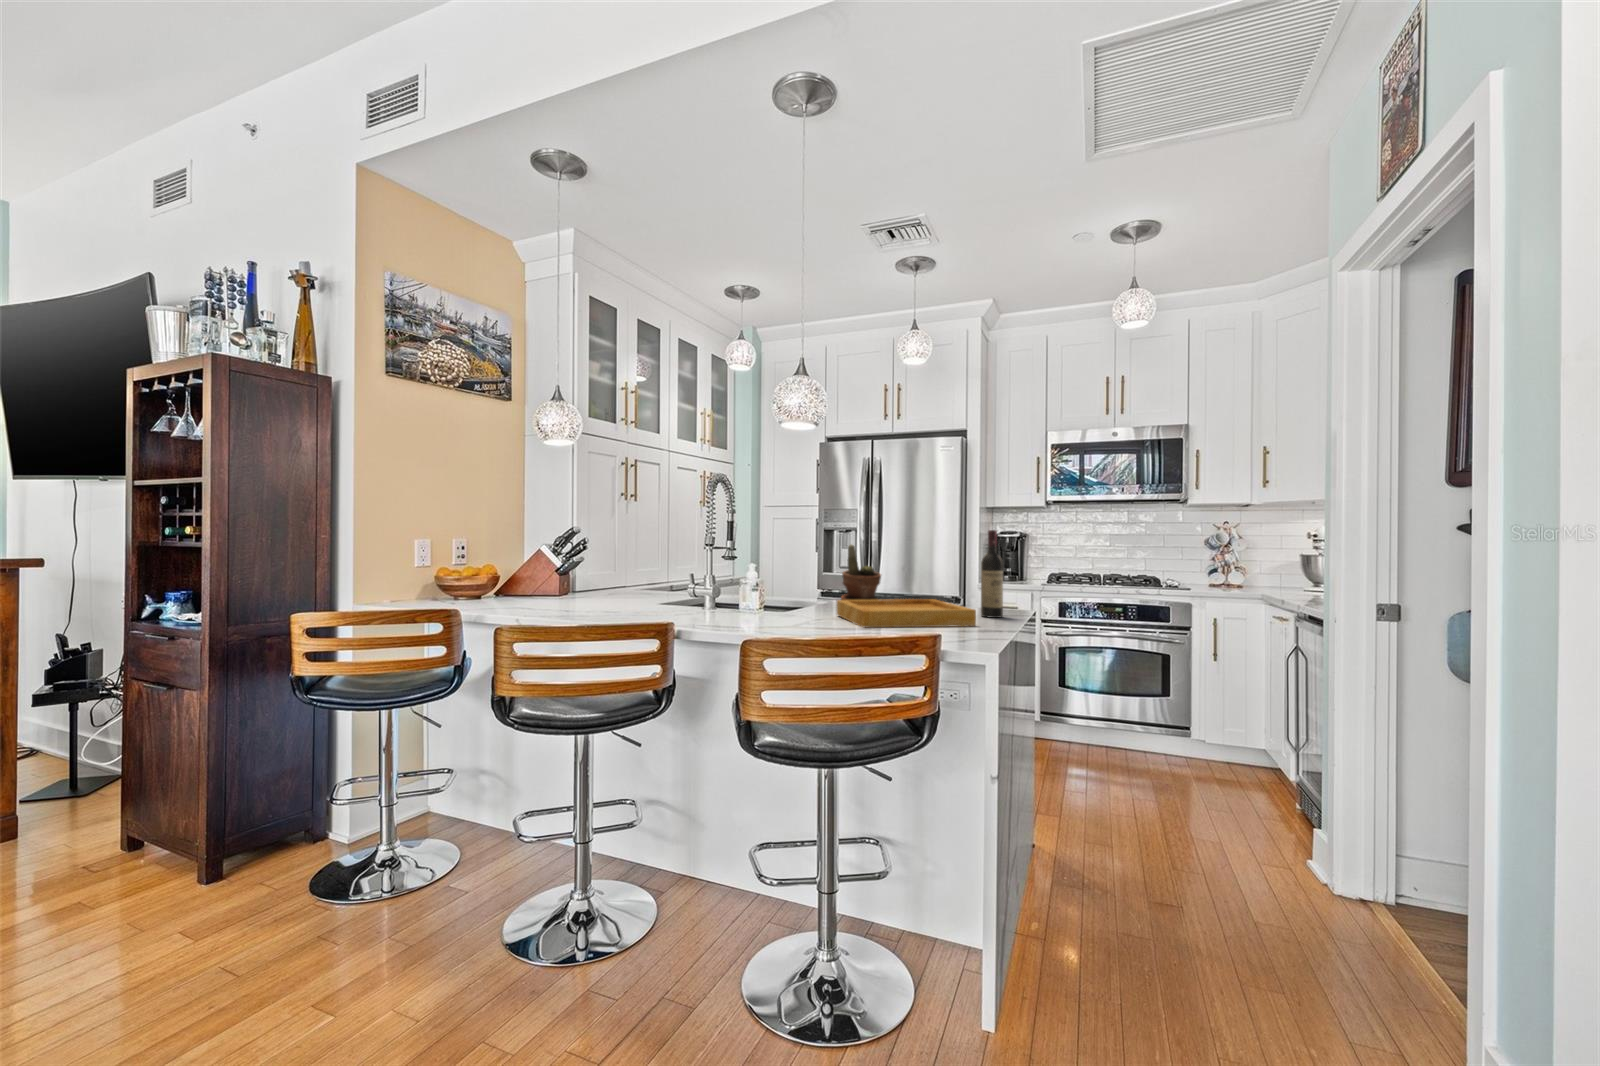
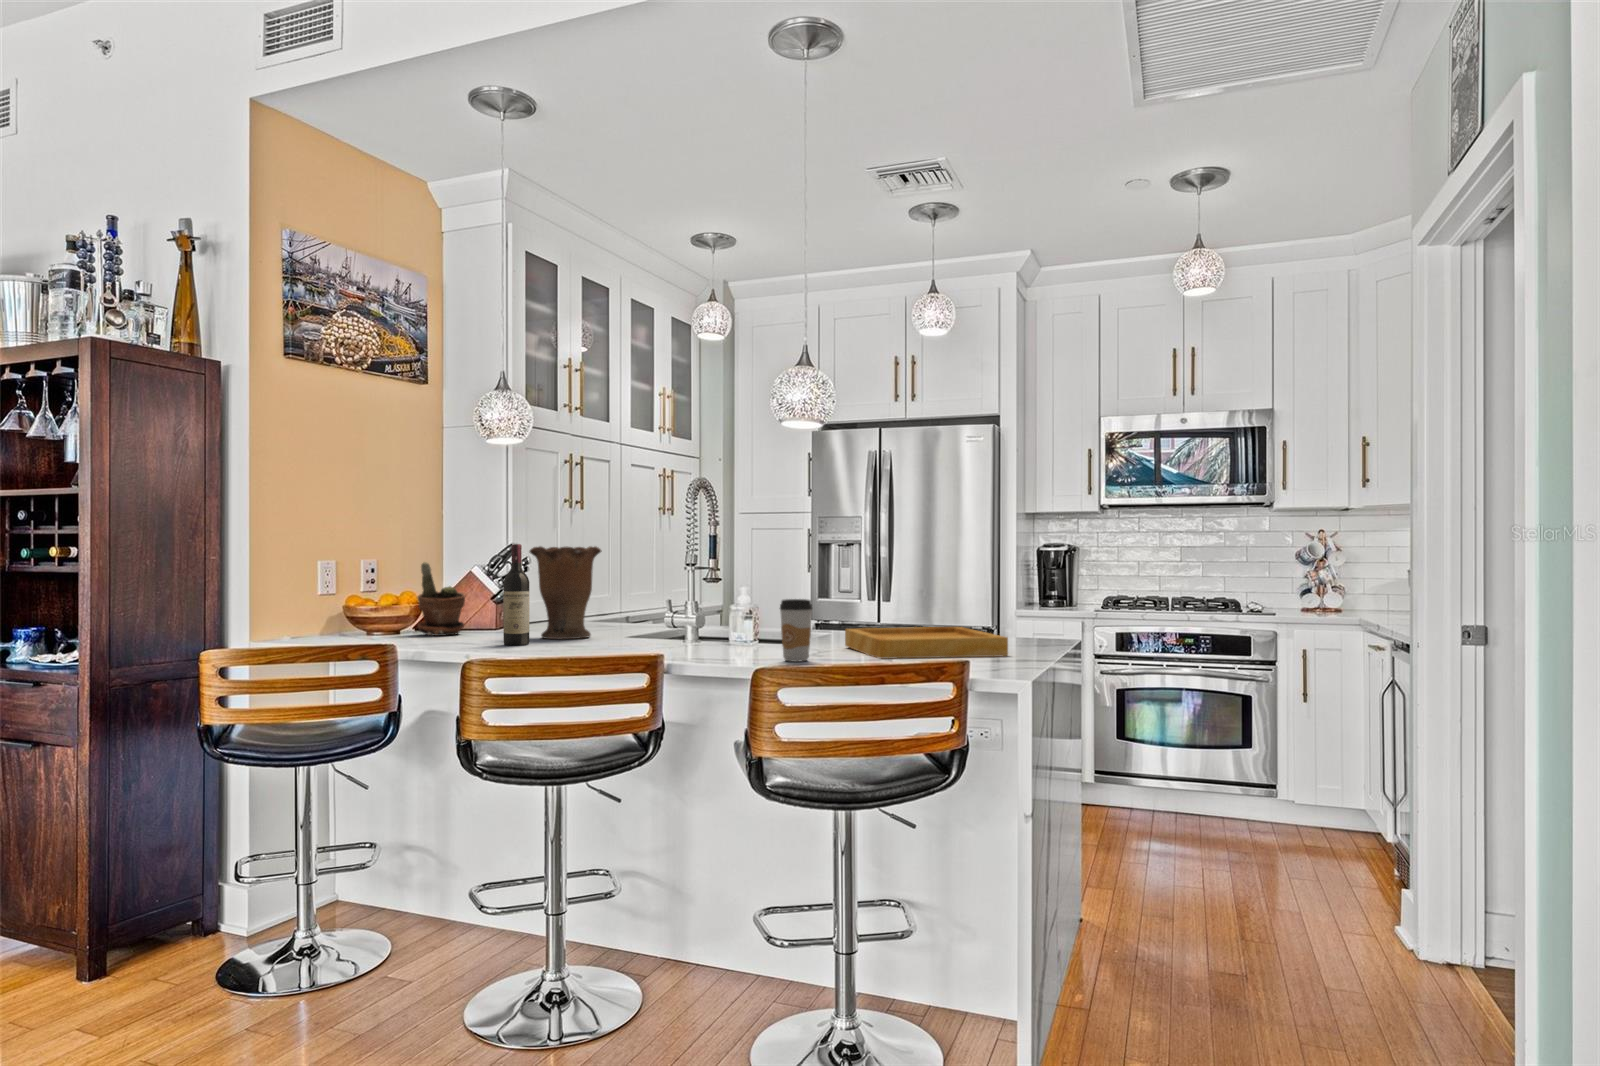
vase: none [581,529,641,606] -> present [529,546,602,639]
wine bottle: present [981,530,1003,618] -> present [503,544,530,645]
potted plant: present [841,545,881,600] -> present [417,562,465,636]
coffee cup: none [775,575,804,630] -> present [780,599,812,662]

